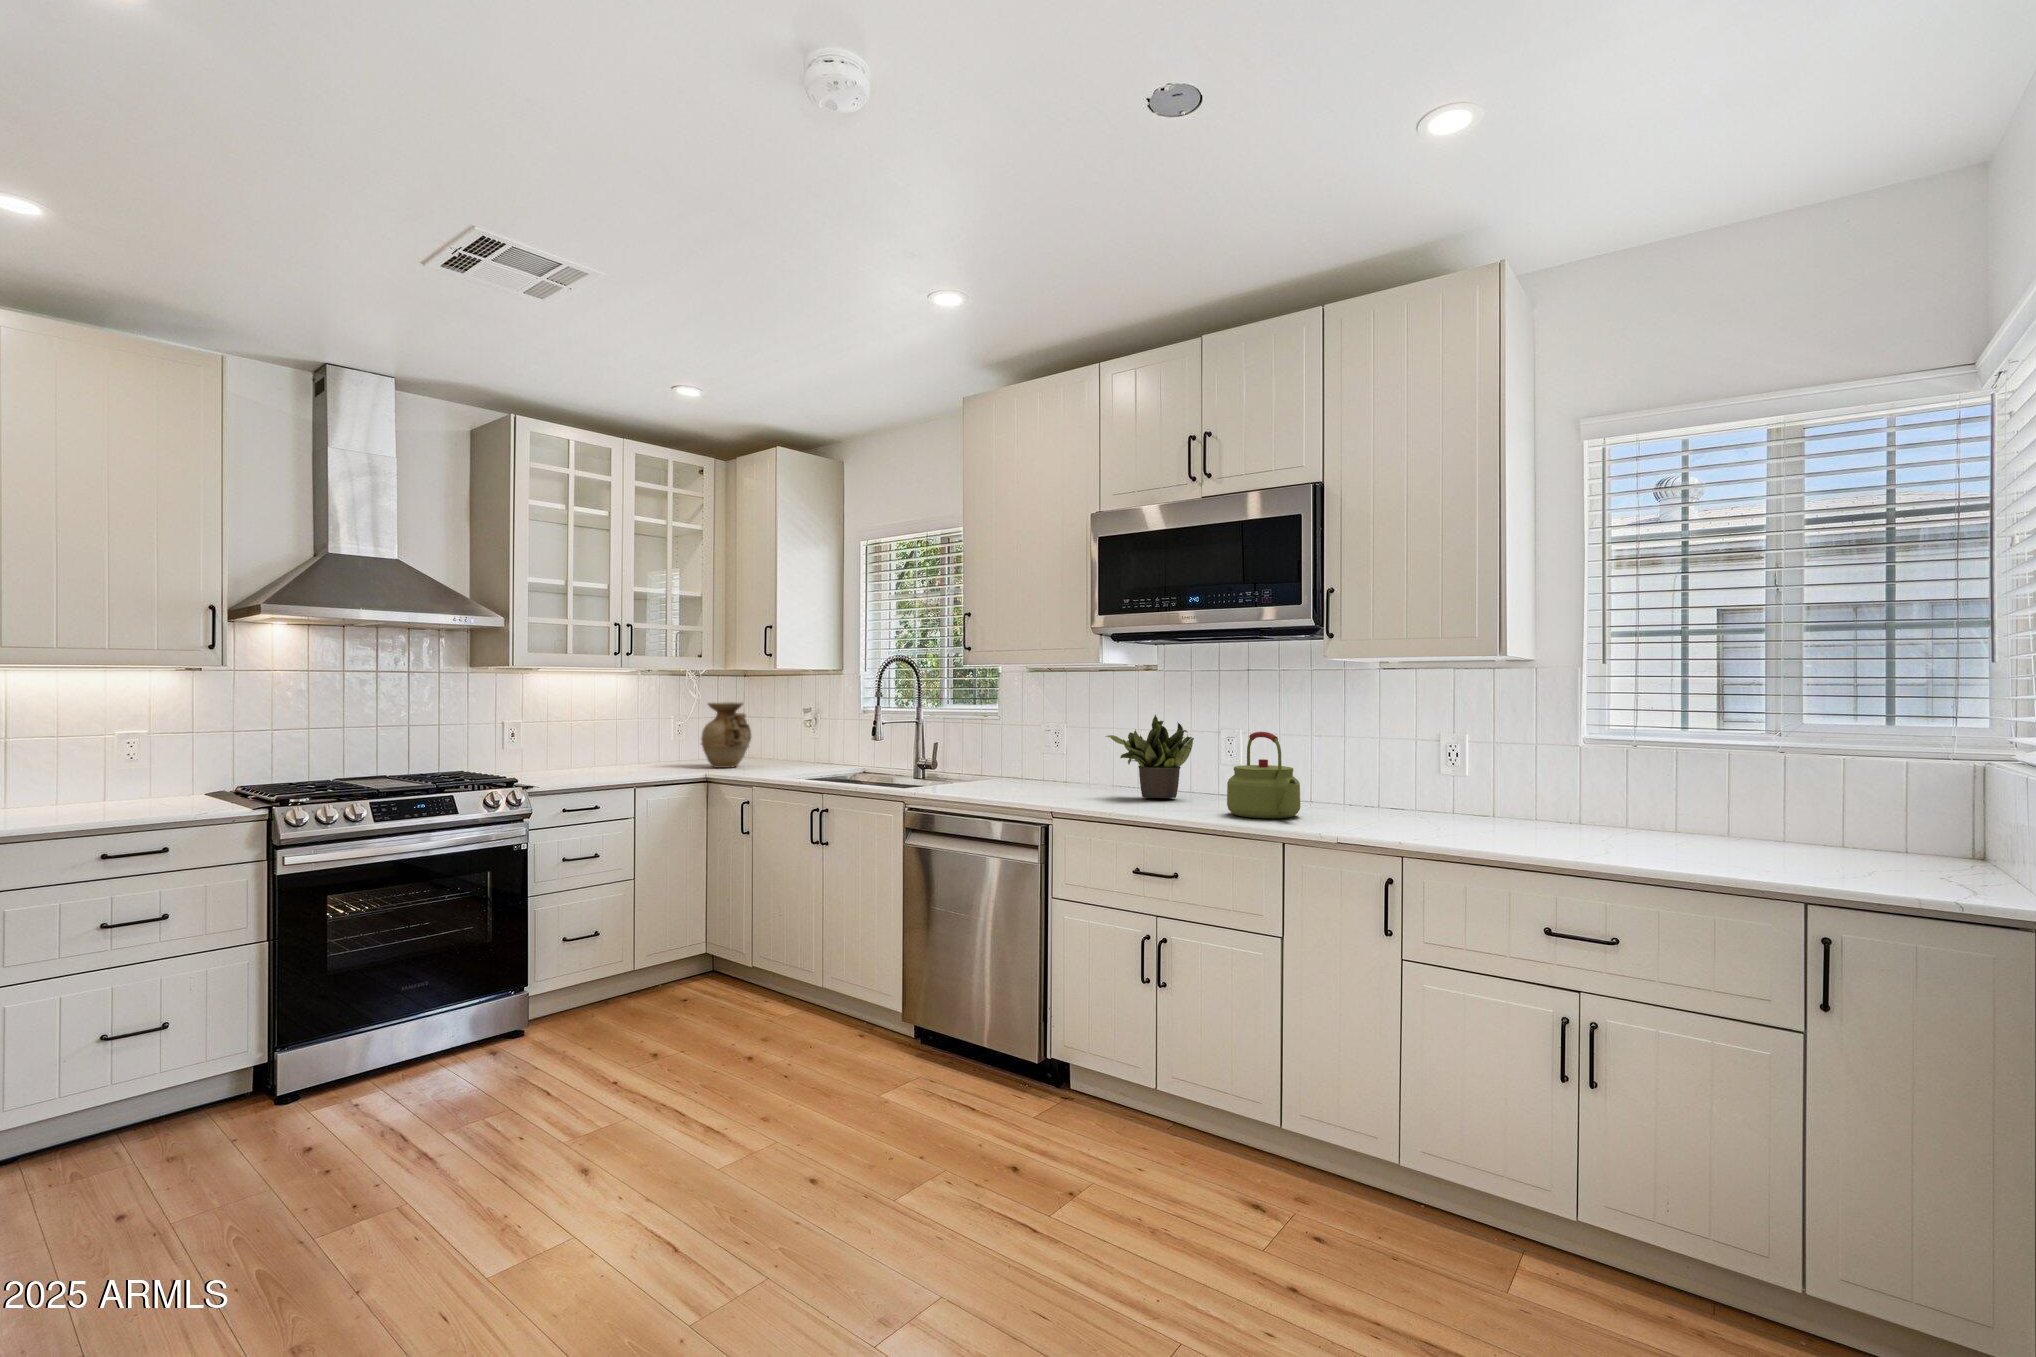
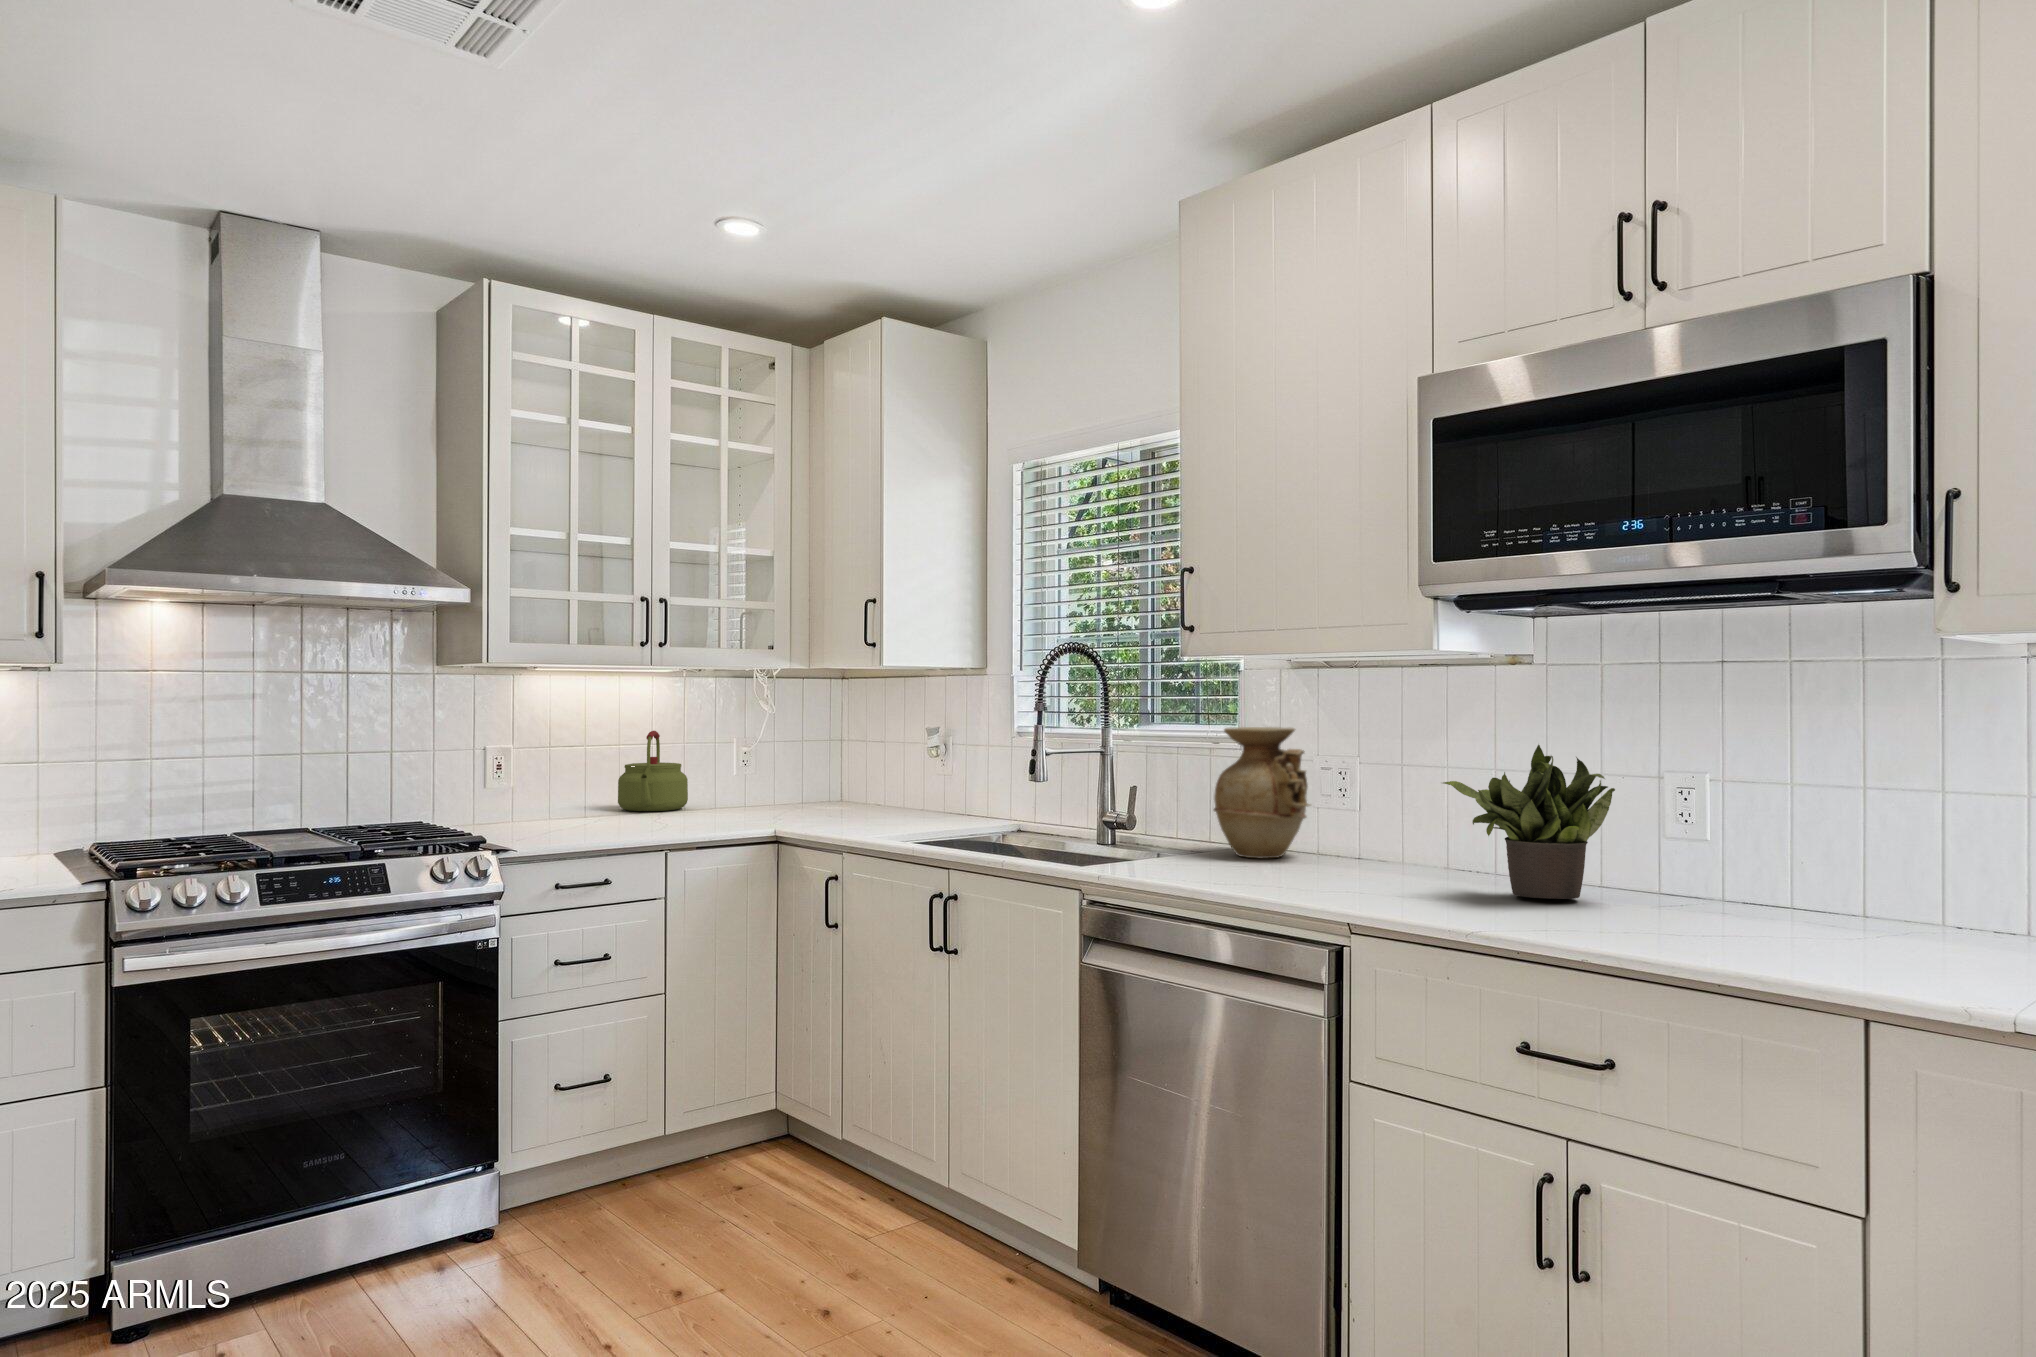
vase: present [701,702,751,768] -> present [1214,727,1310,858]
kettle: present [1227,732,1300,818] -> present [618,731,688,811]

